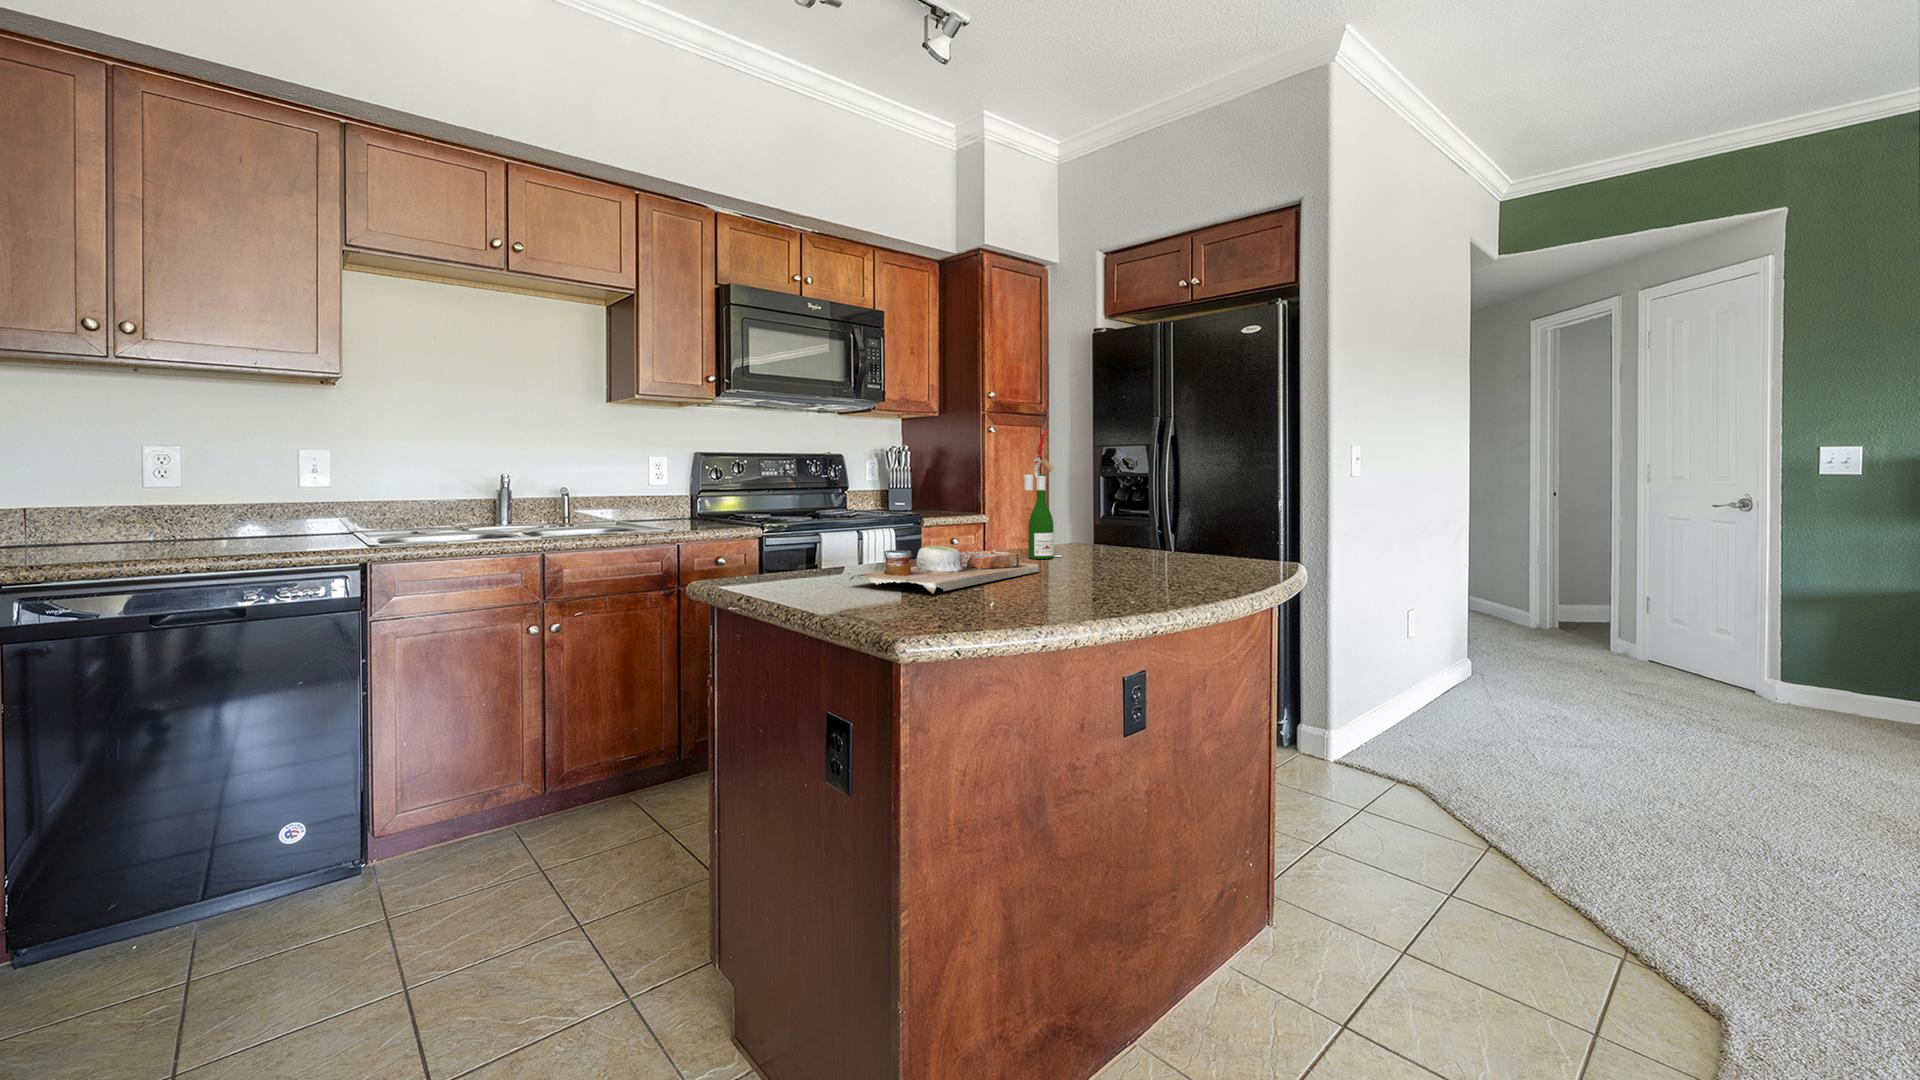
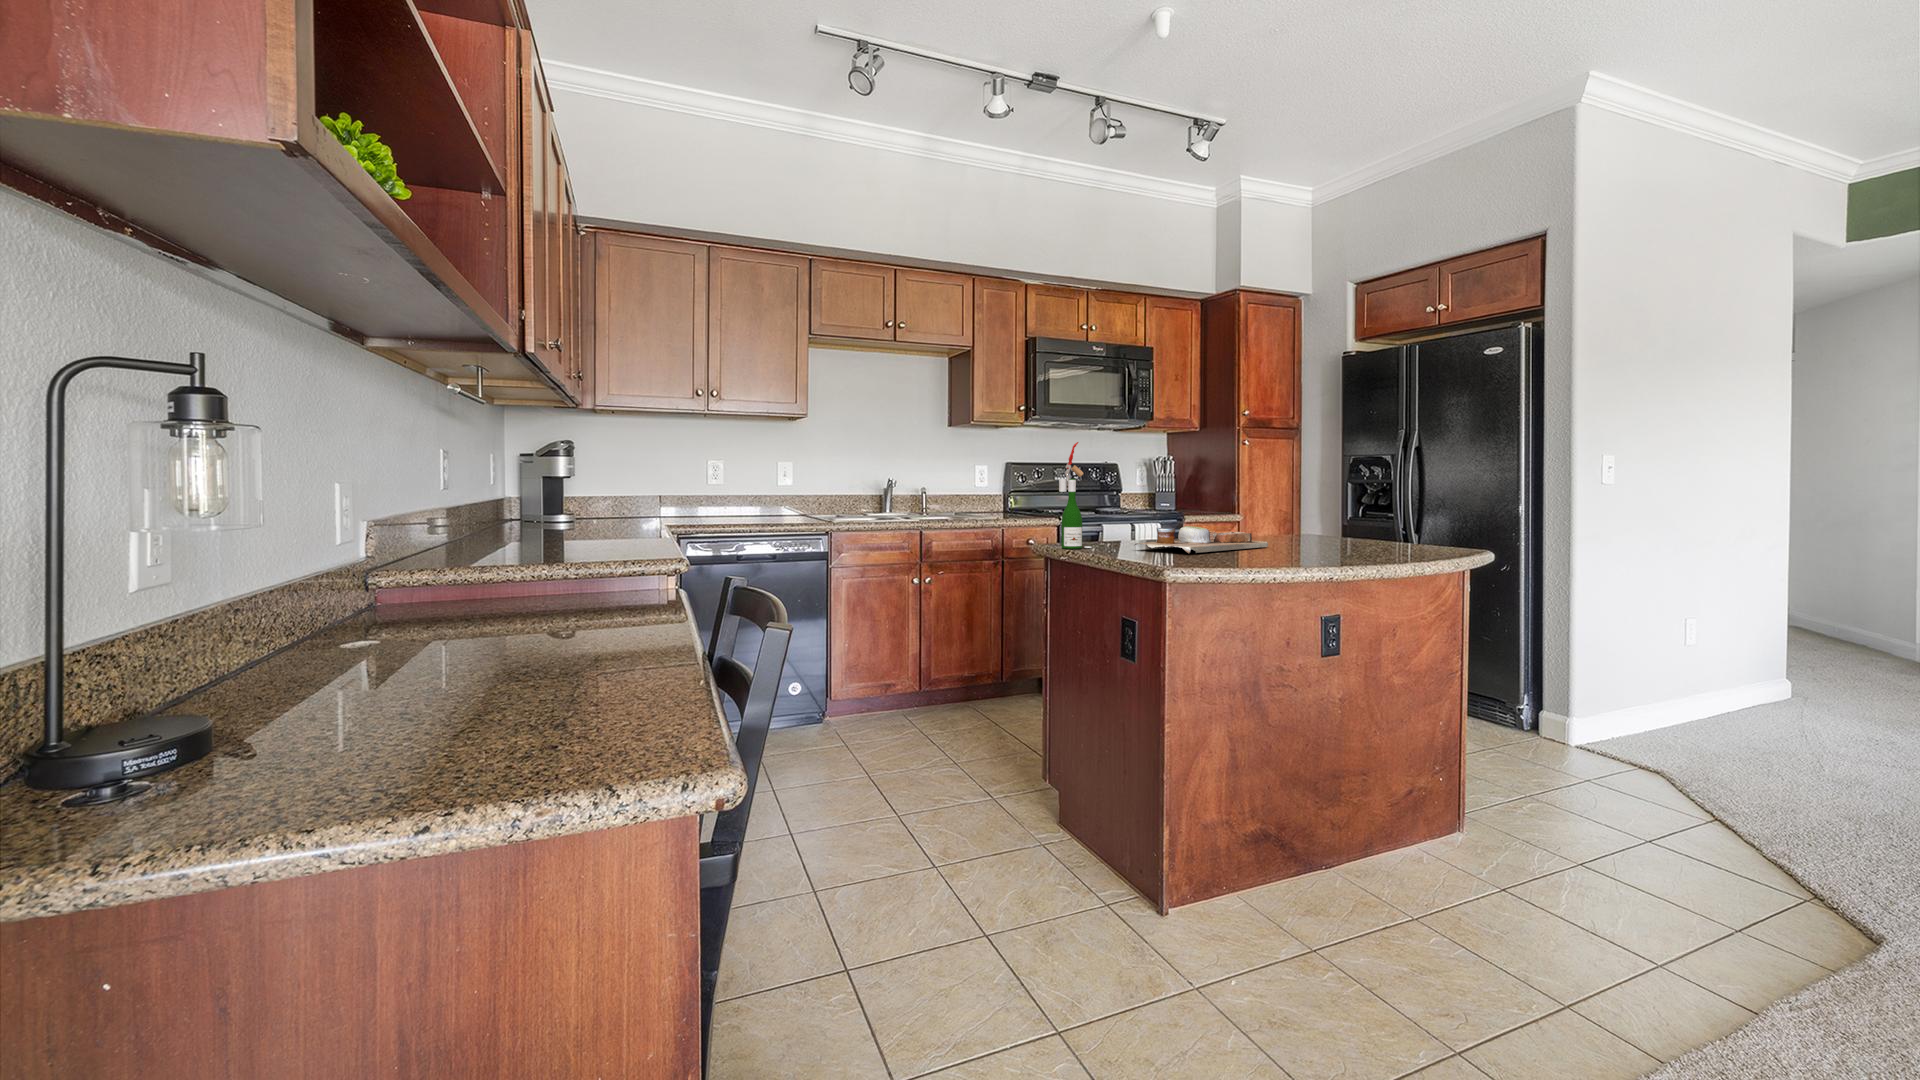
wine bottle: present [1024,430,1062,559] -> present [1059,442,1092,549]

